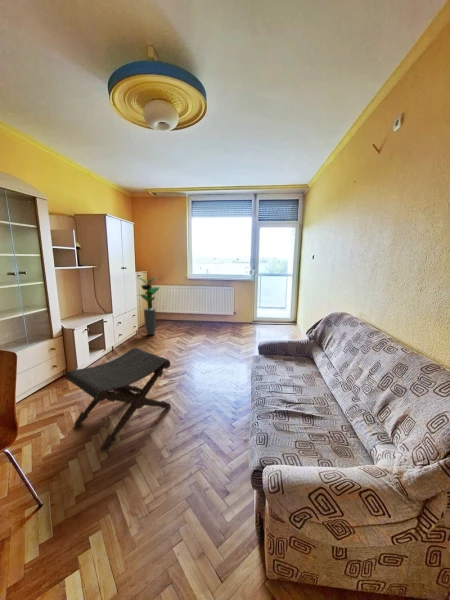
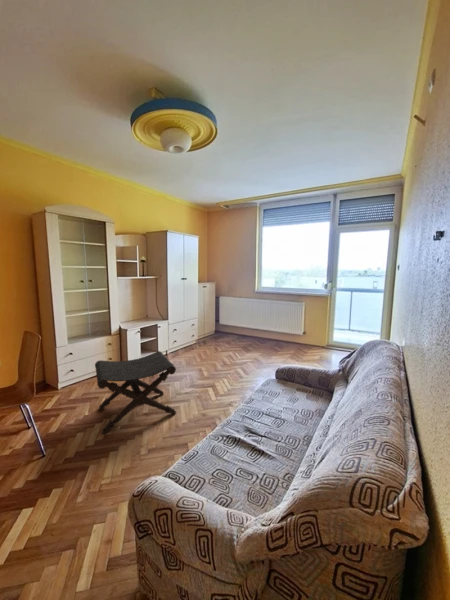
potted plant: present [139,278,159,335] -> none [195,288,220,346]

